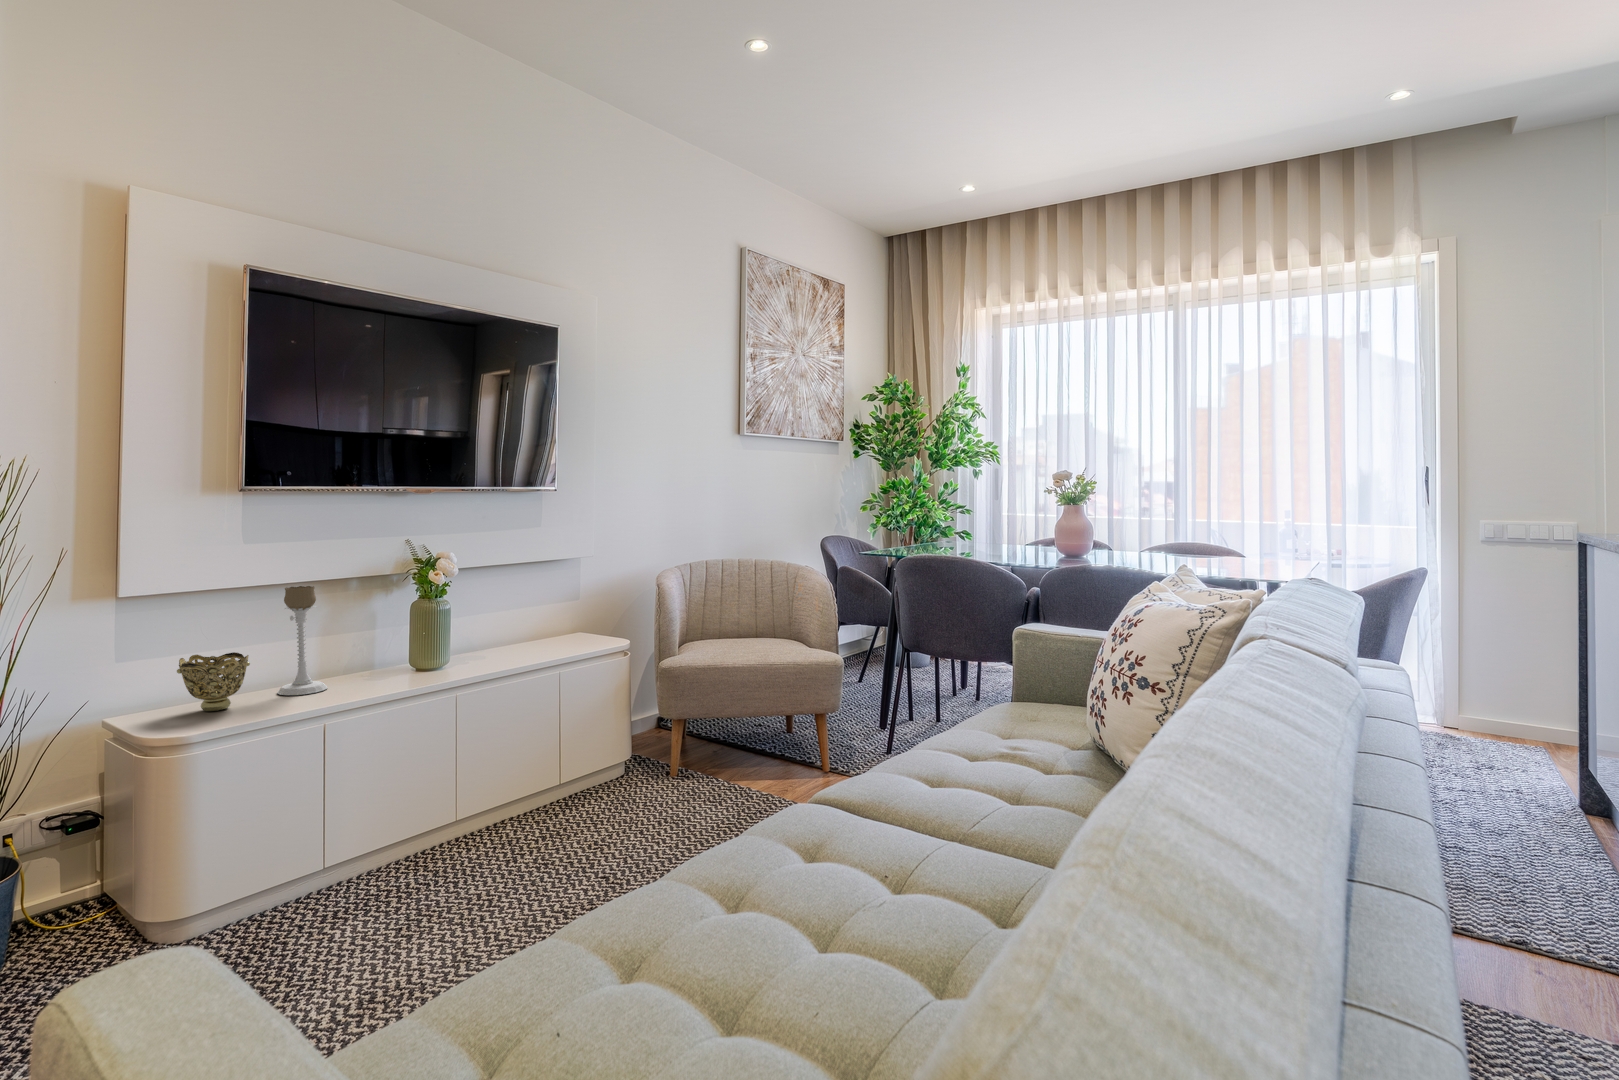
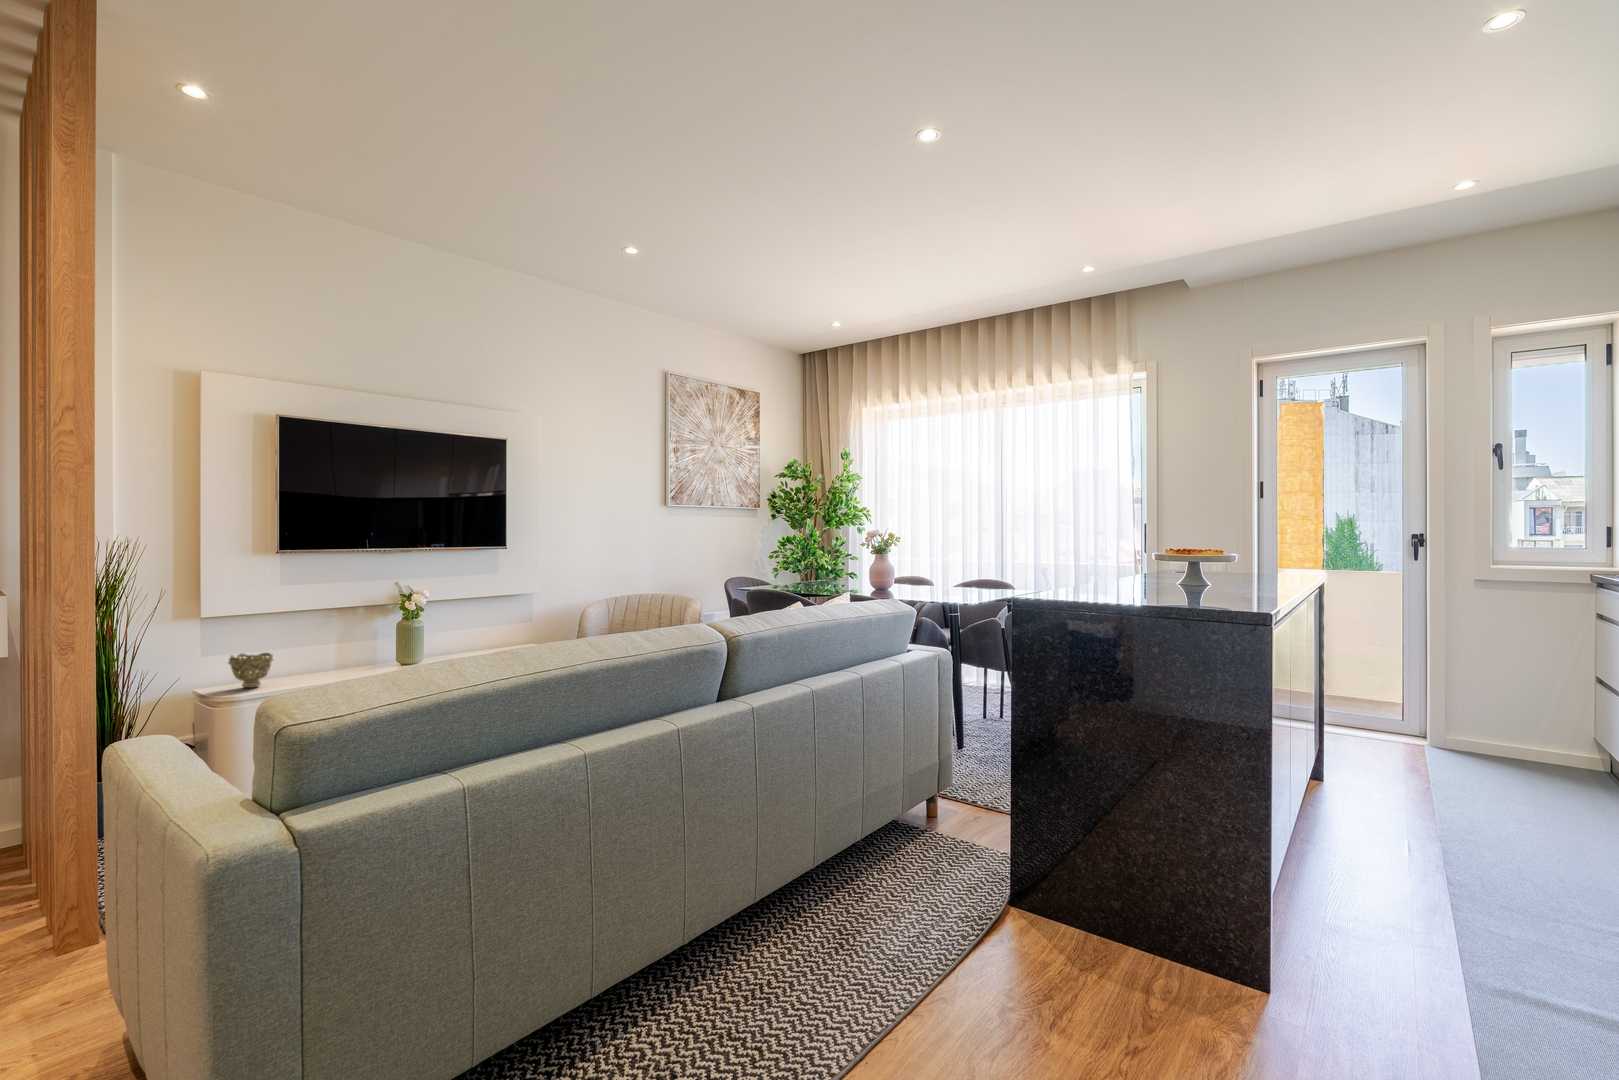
candle holder: present [277,586,327,695] -> none [295,612,328,681]

